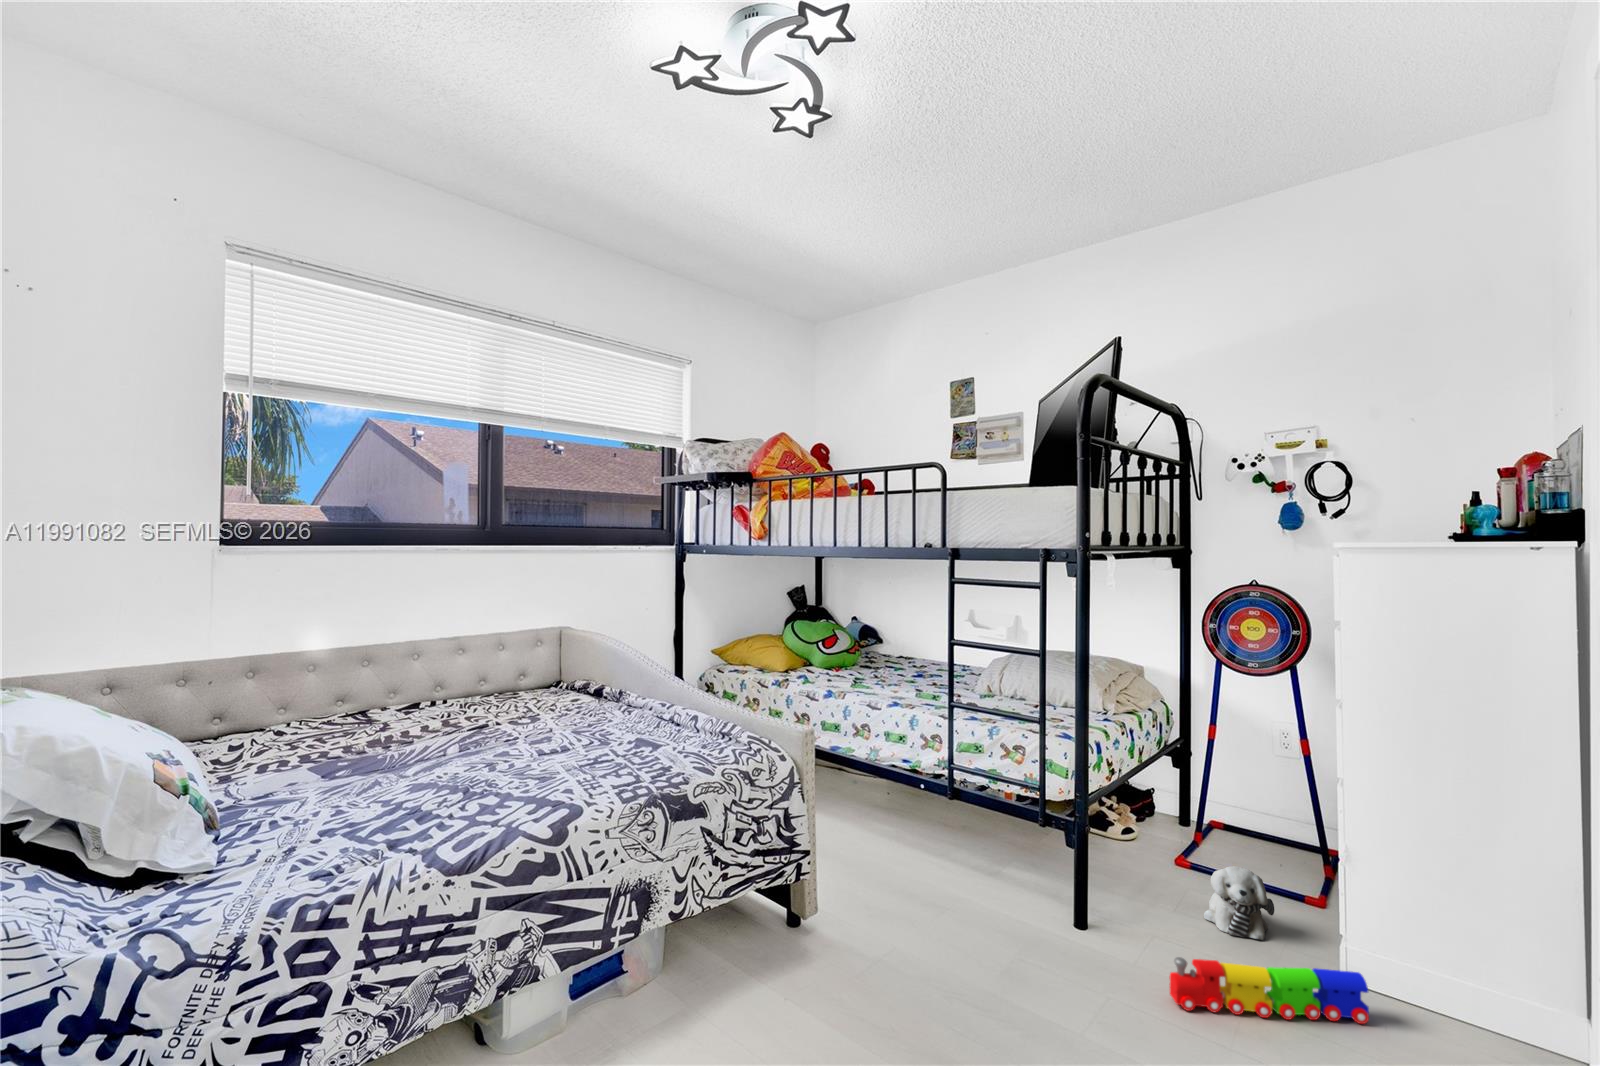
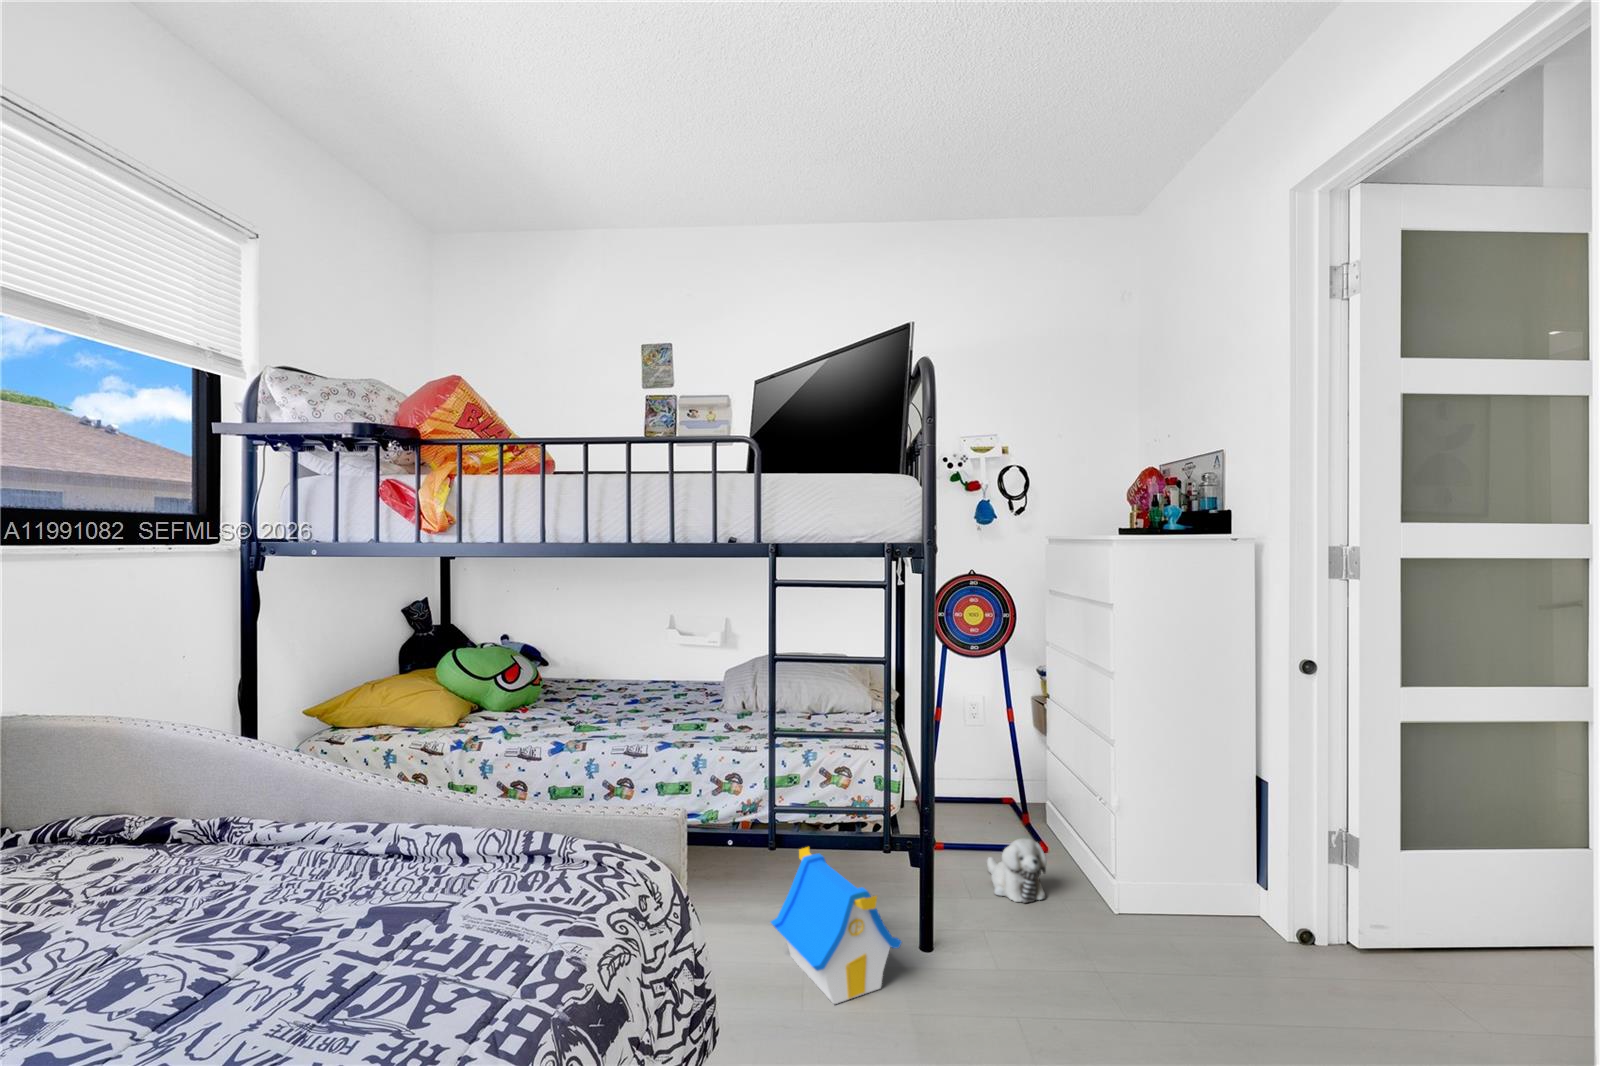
toy house: none [934,805,1026,936] -> present [771,847,902,1004]
toy train: present [1170,957,1369,1024] -> none [1046,903,1159,993]

